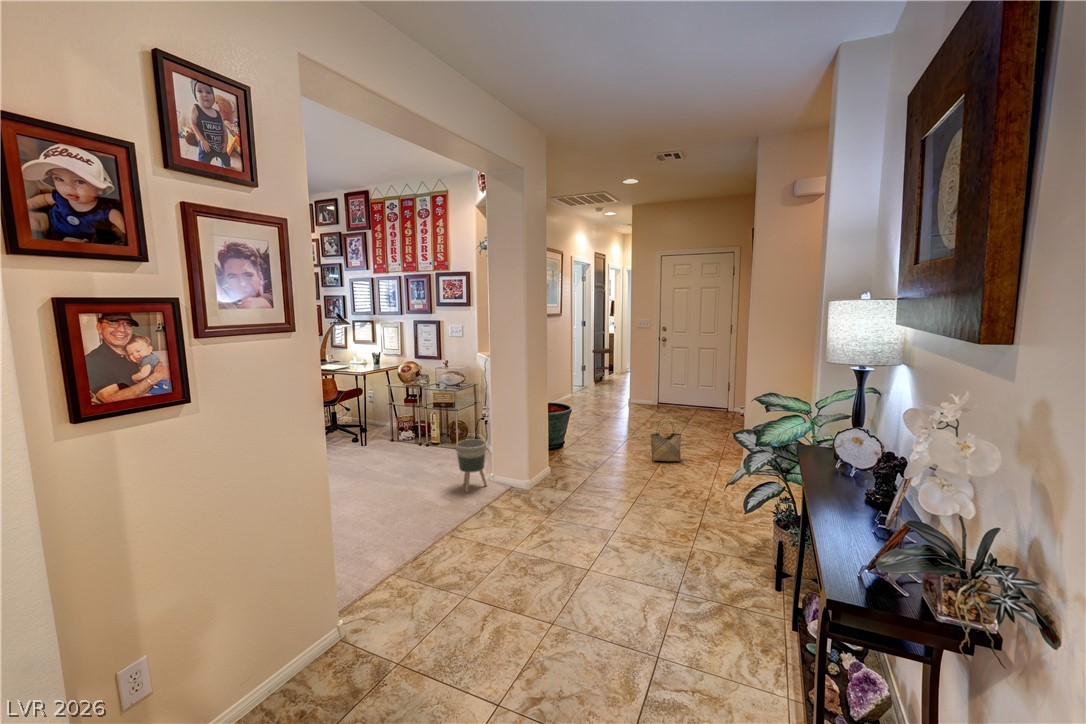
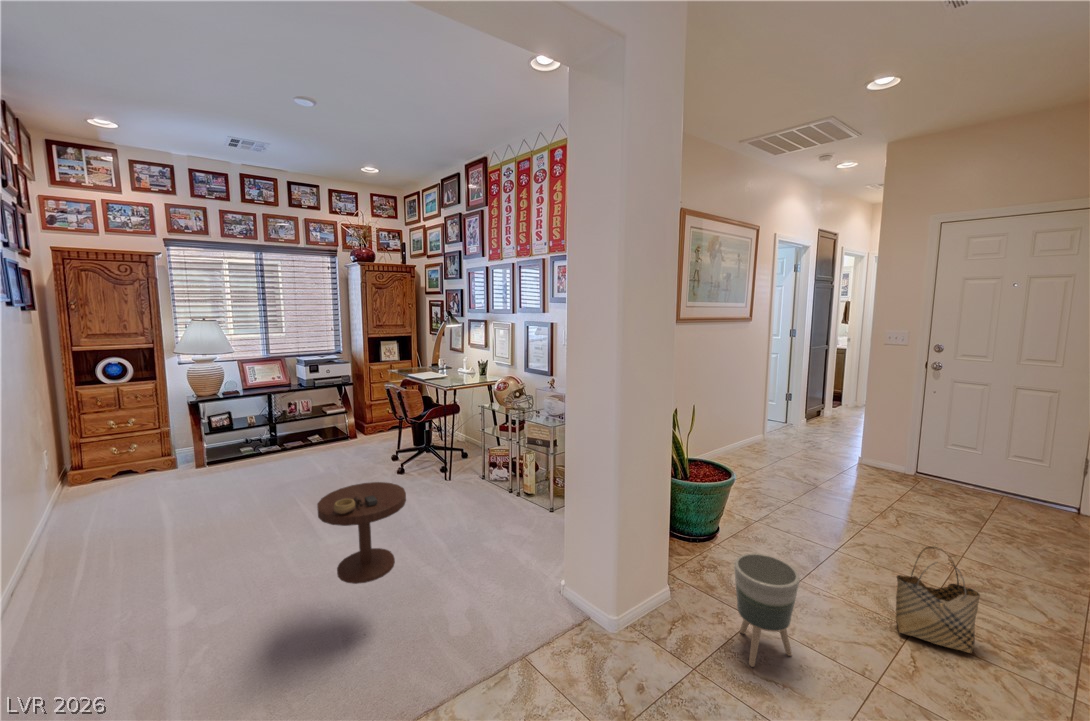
side table: present [592,348,613,370] -> present [317,482,406,584]
planter: present [456,439,487,493] -> present [734,553,800,667]

